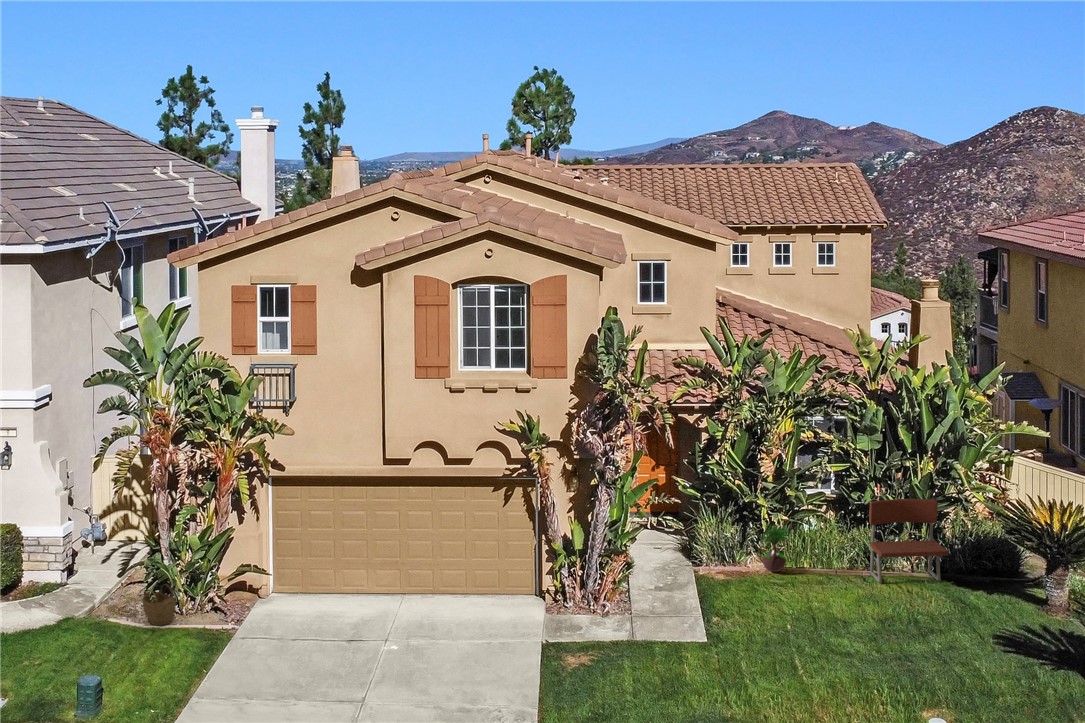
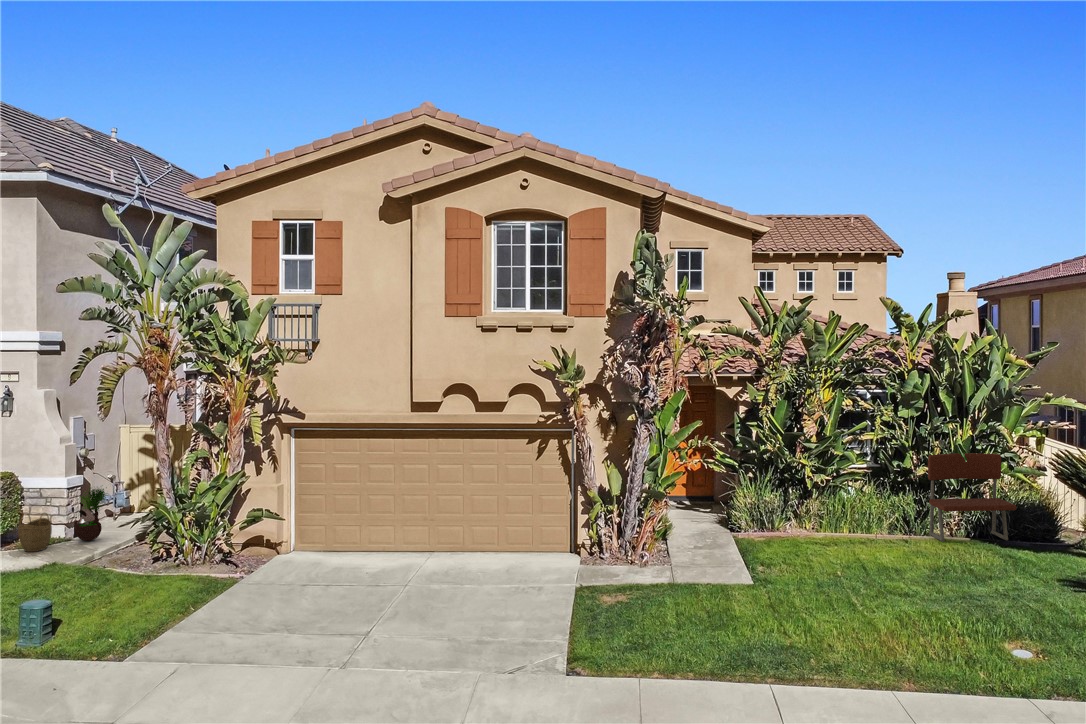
potted tree: present [762,526,787,572] -> present [75,488,106,541]
woven basket: present [143,584,176,626] -> present [18,513,52,552]

